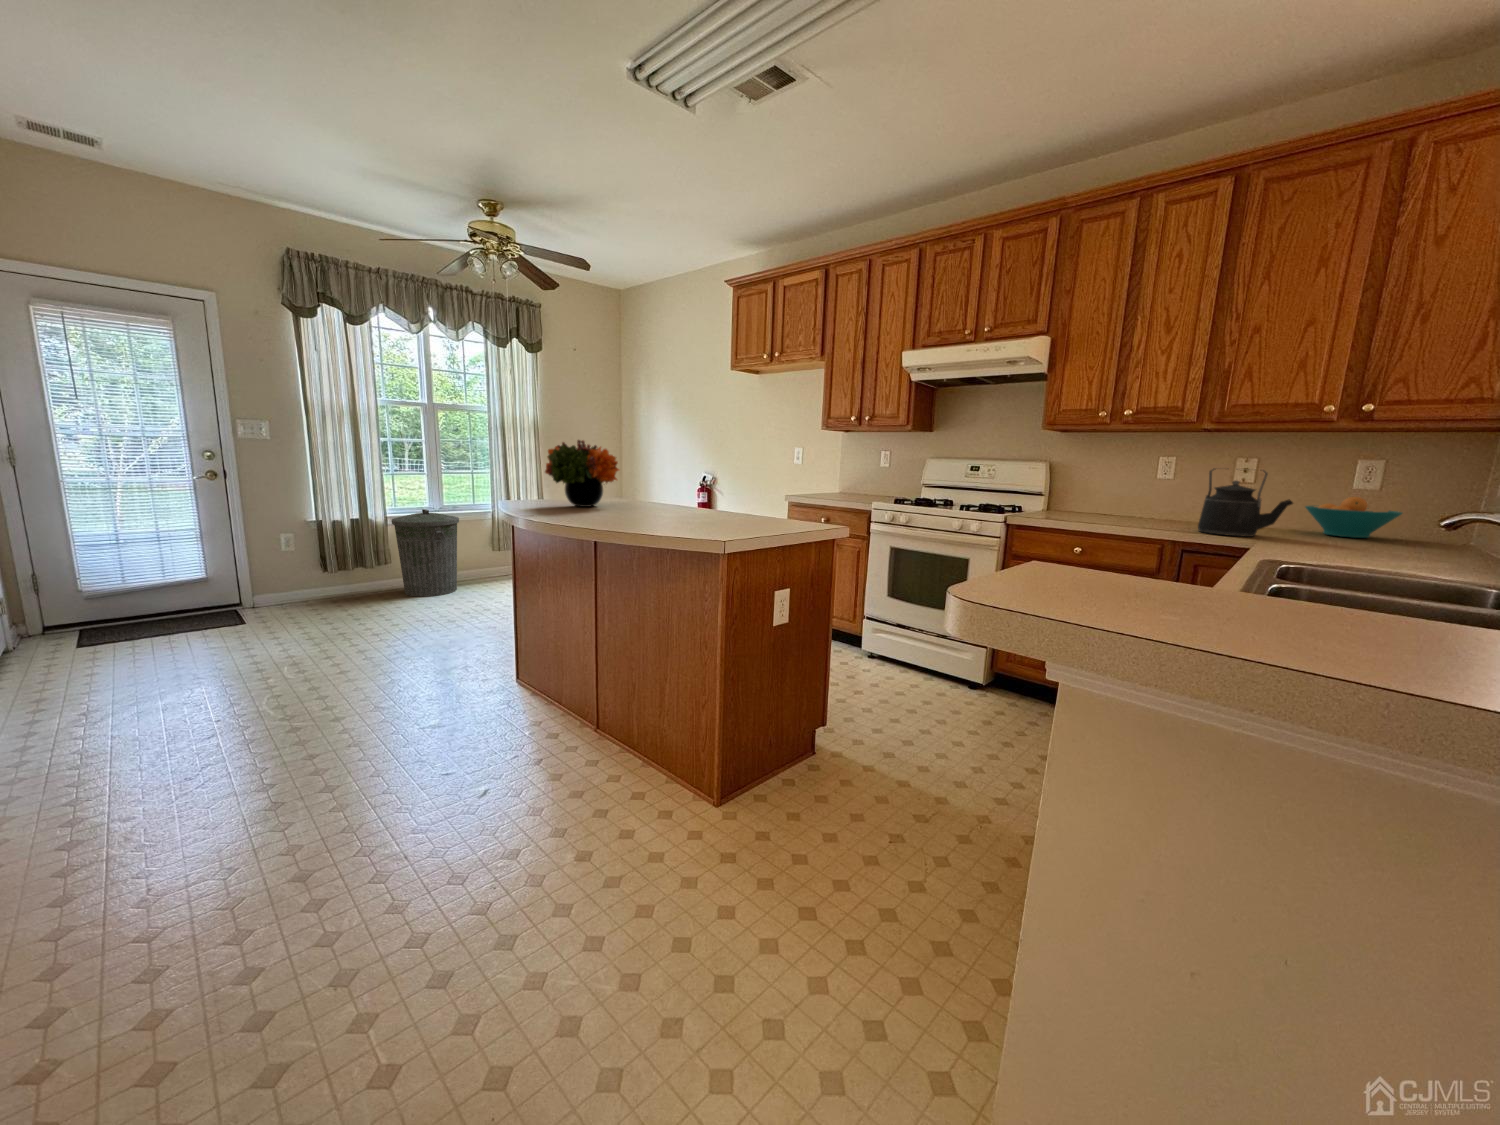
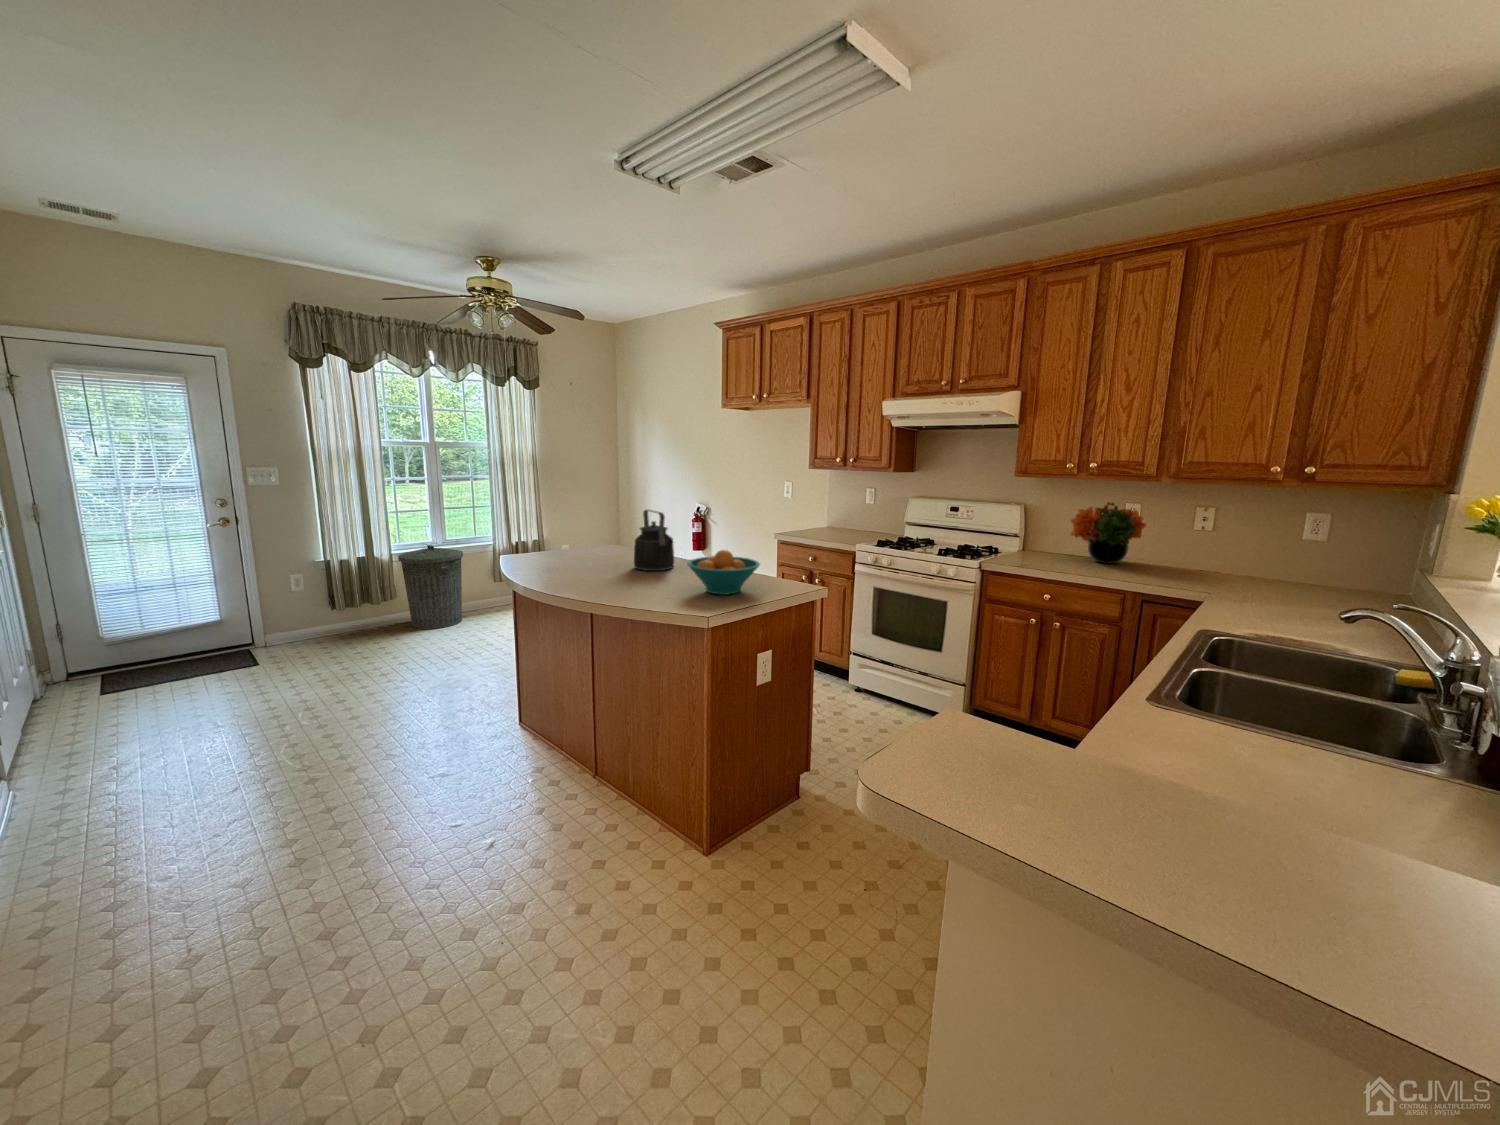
flower arrangement: present [545,440,619,507] -> present [1070,502,1146,563]
kettle: present [1198,468,1293,537] -> present [634,510,674,571]
fruit bowl: present [1306,497,1402,538] -> present [687,550,760,595]

